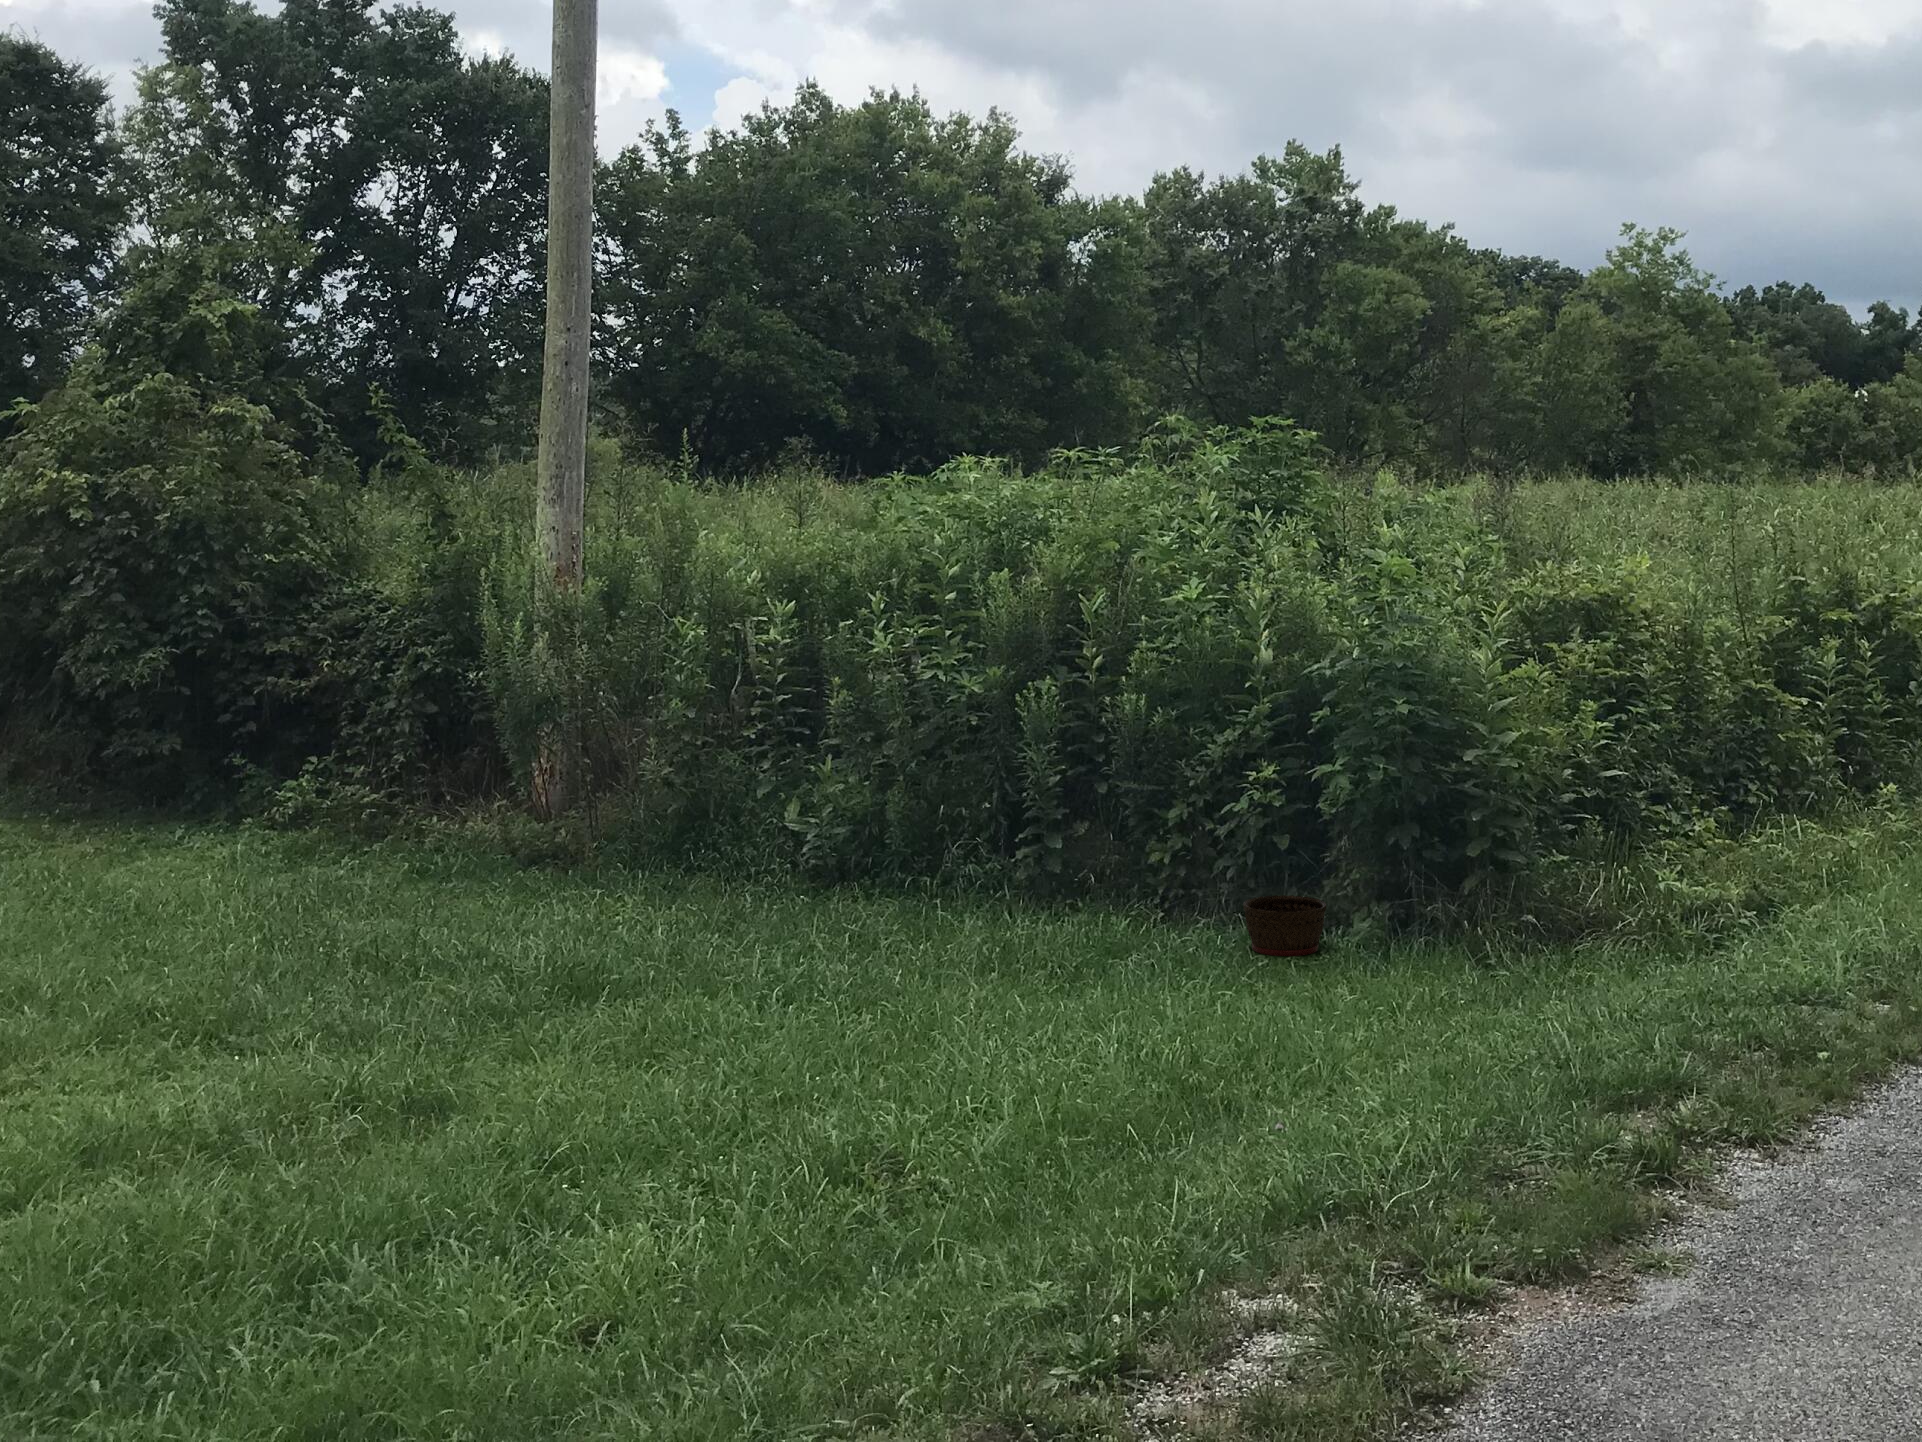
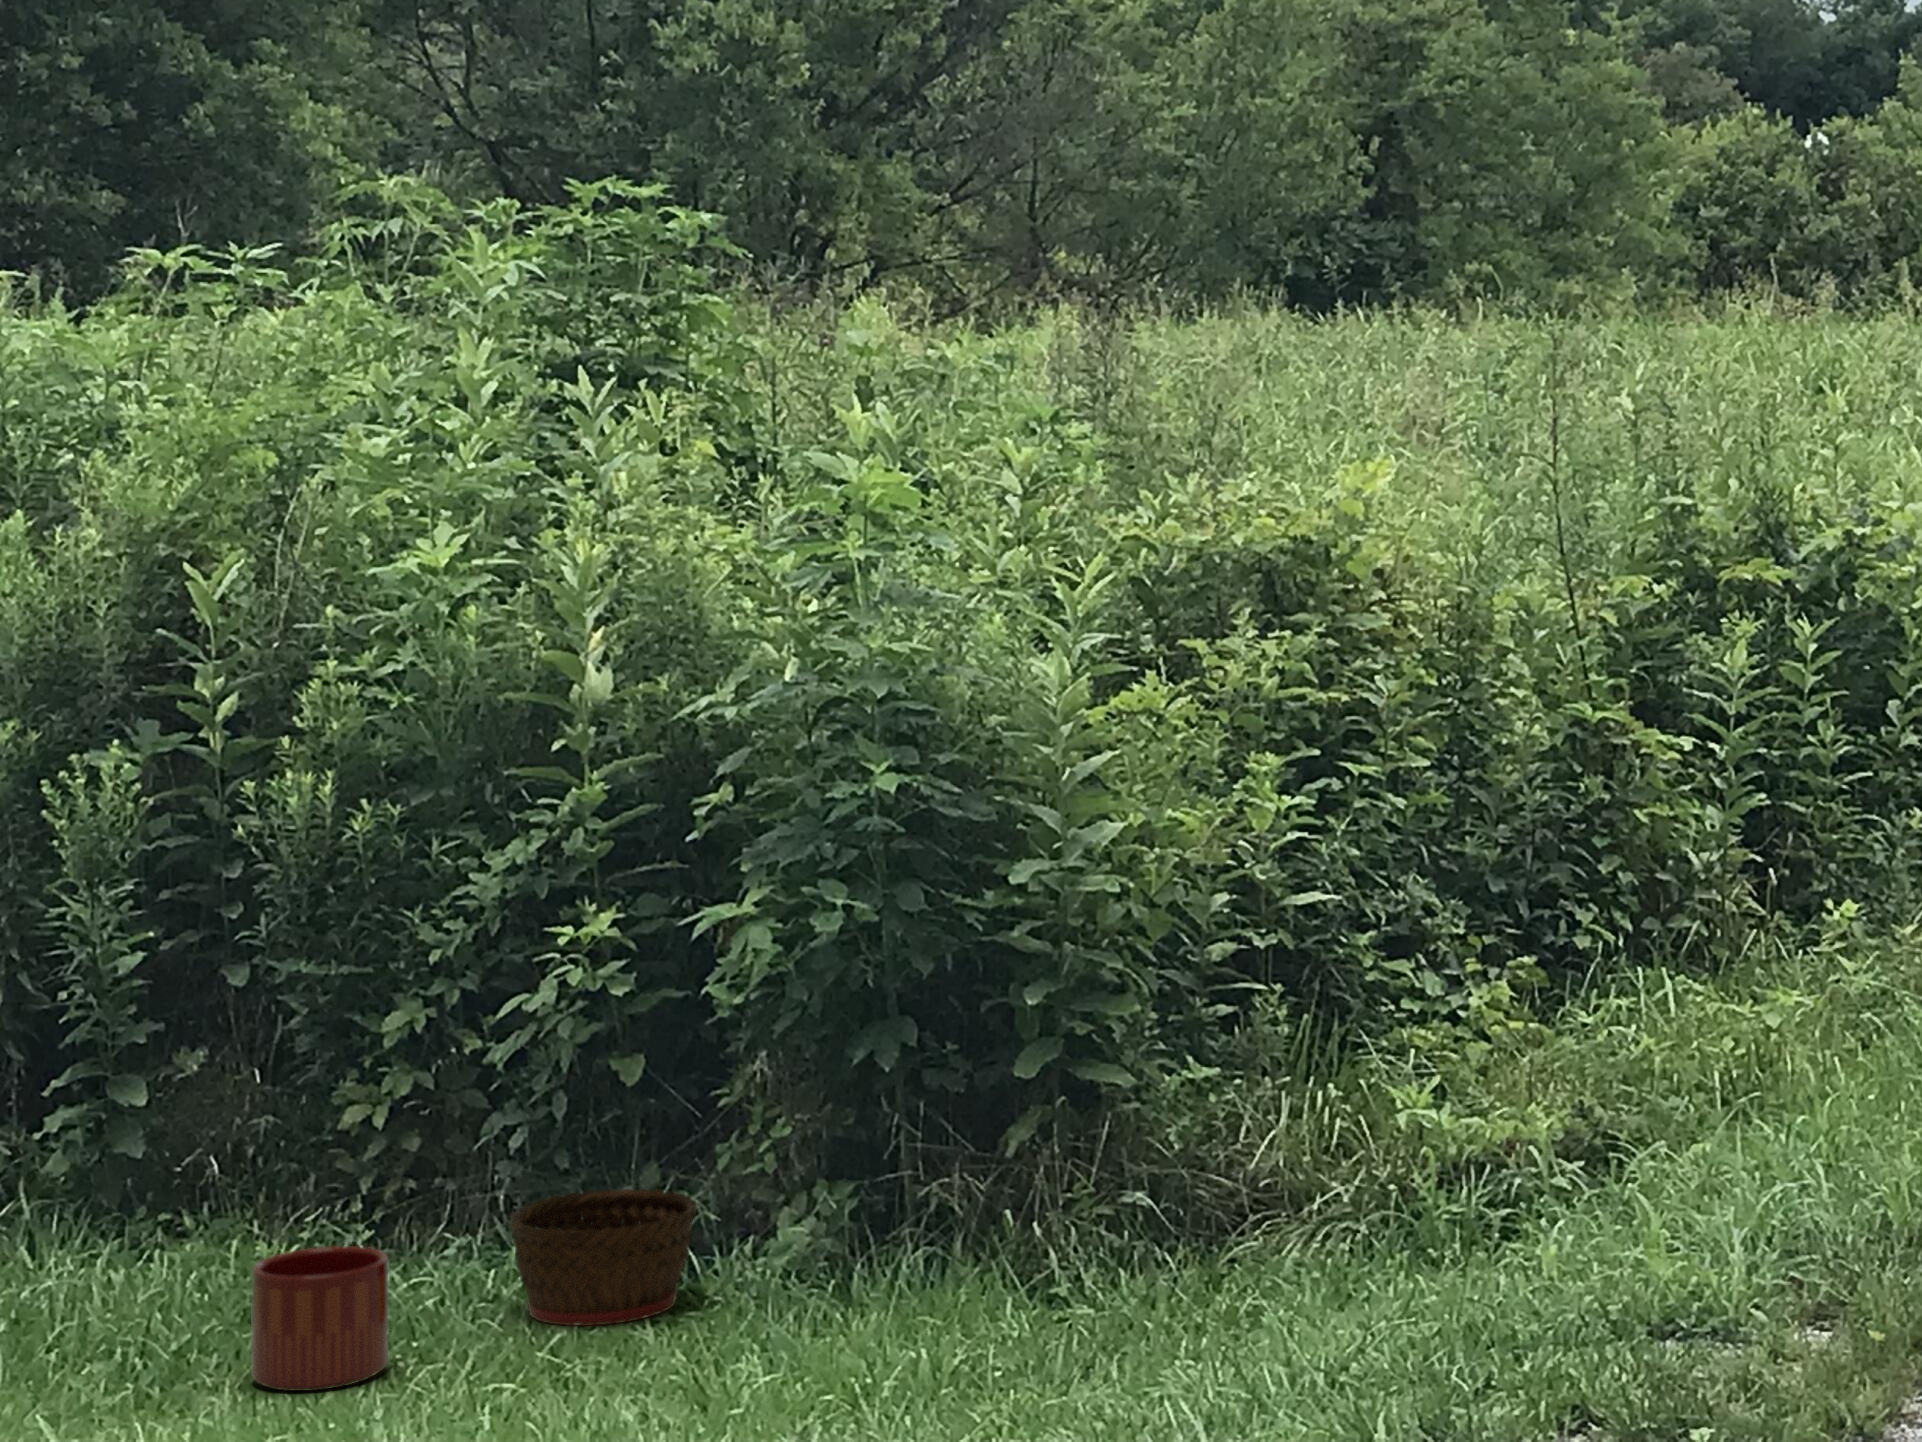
planter: none [1142,911,1199,973] -> present [251,1246,388,1391]

